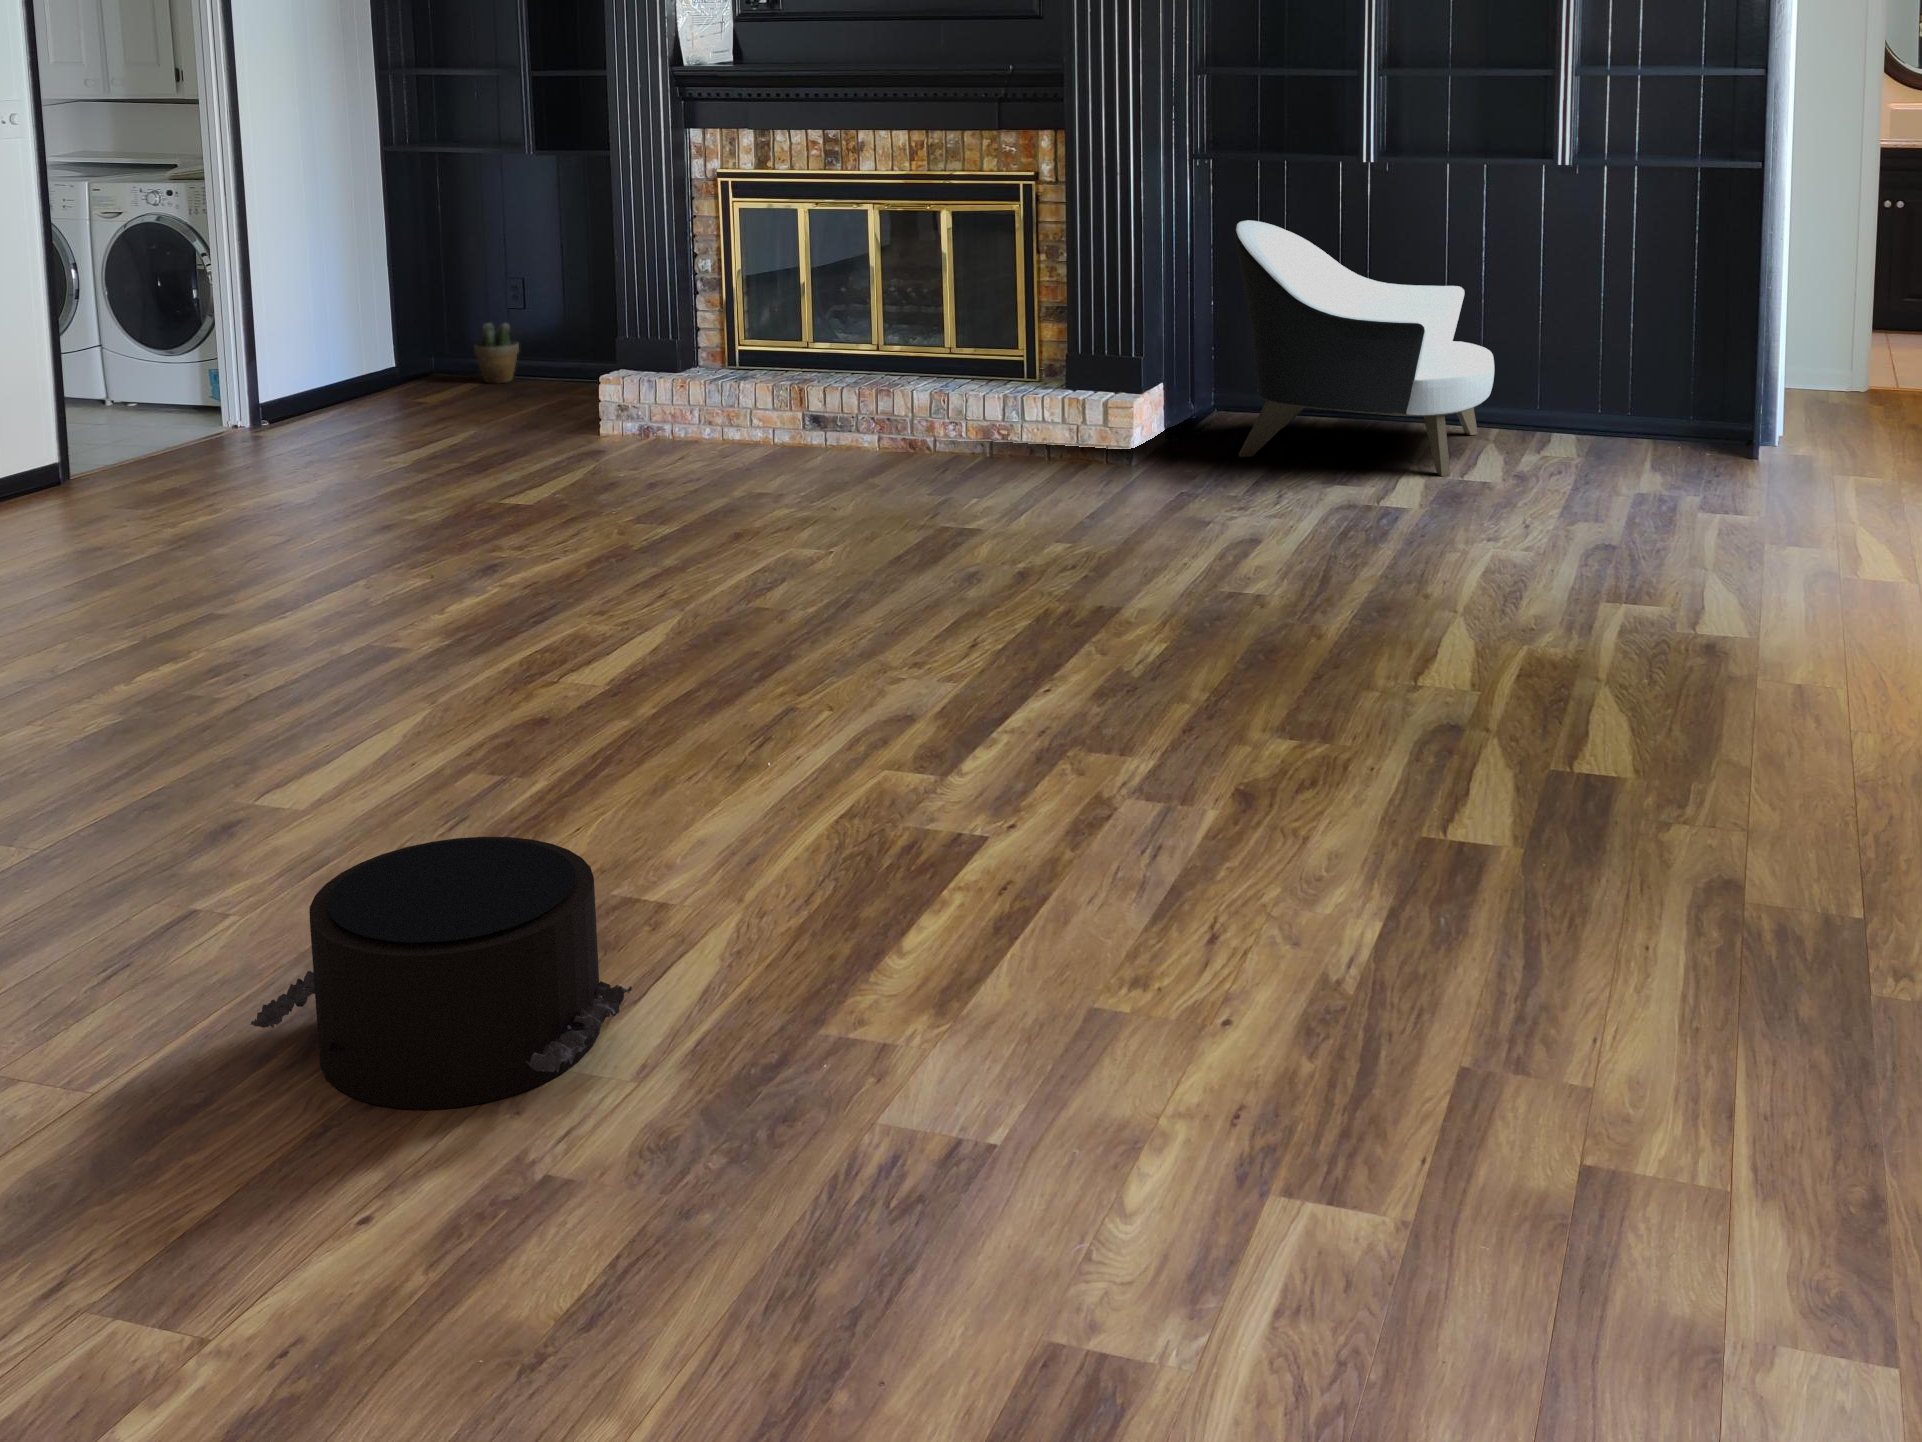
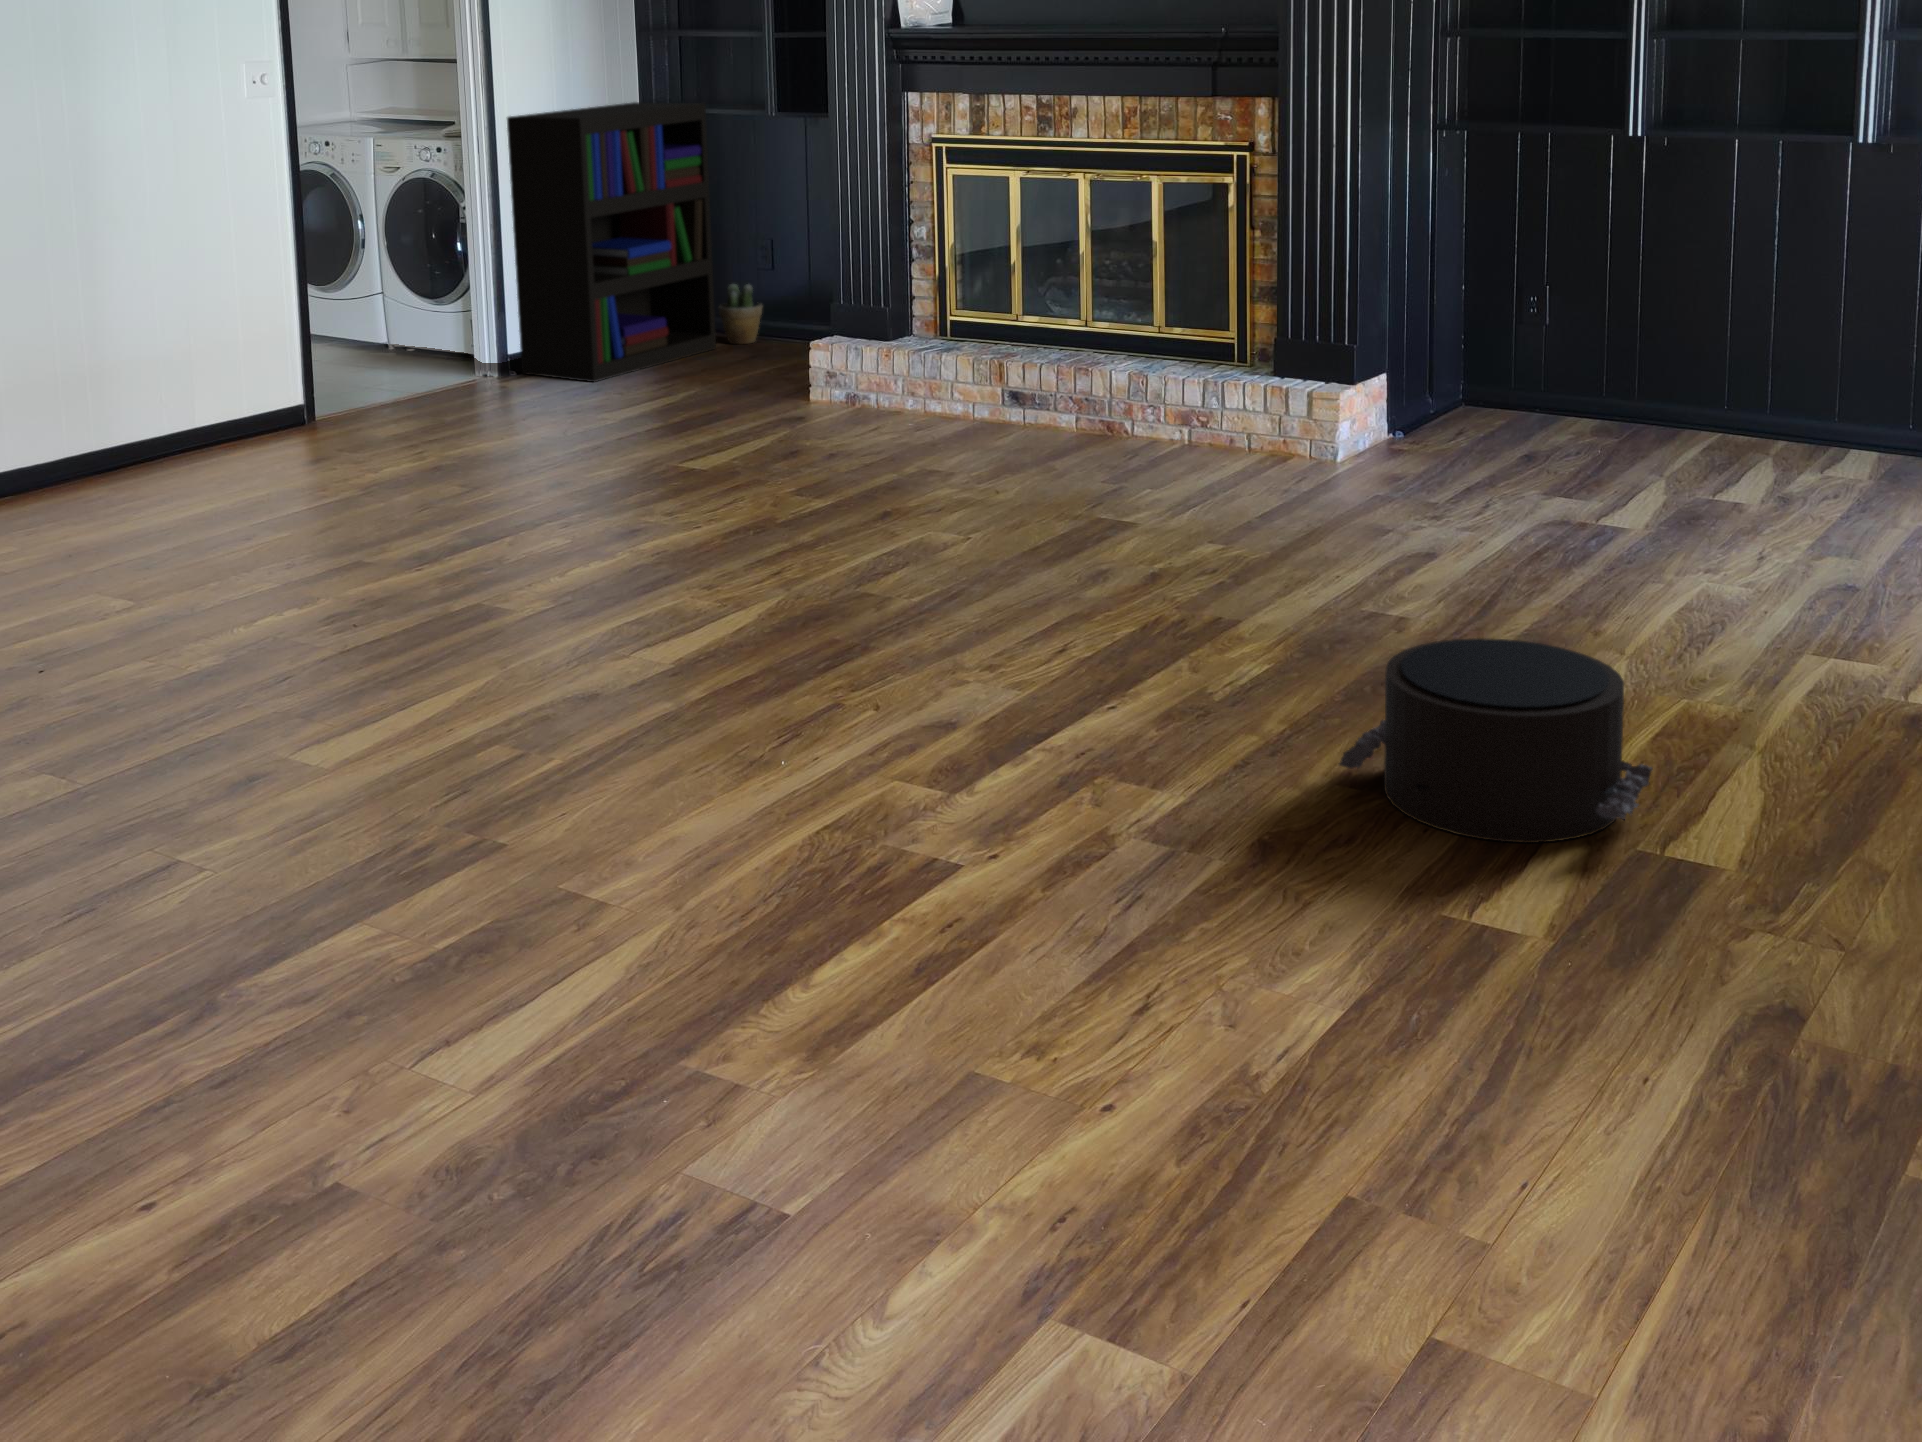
bookshelf: none [261,141,475,426] -> present [507,102,716,382]
armchair: present [1235,220,1494,476] -> none [1461,198,1769,493]
pouf: present [250,837,632,1110] -> present [1339,638,1653,843]

